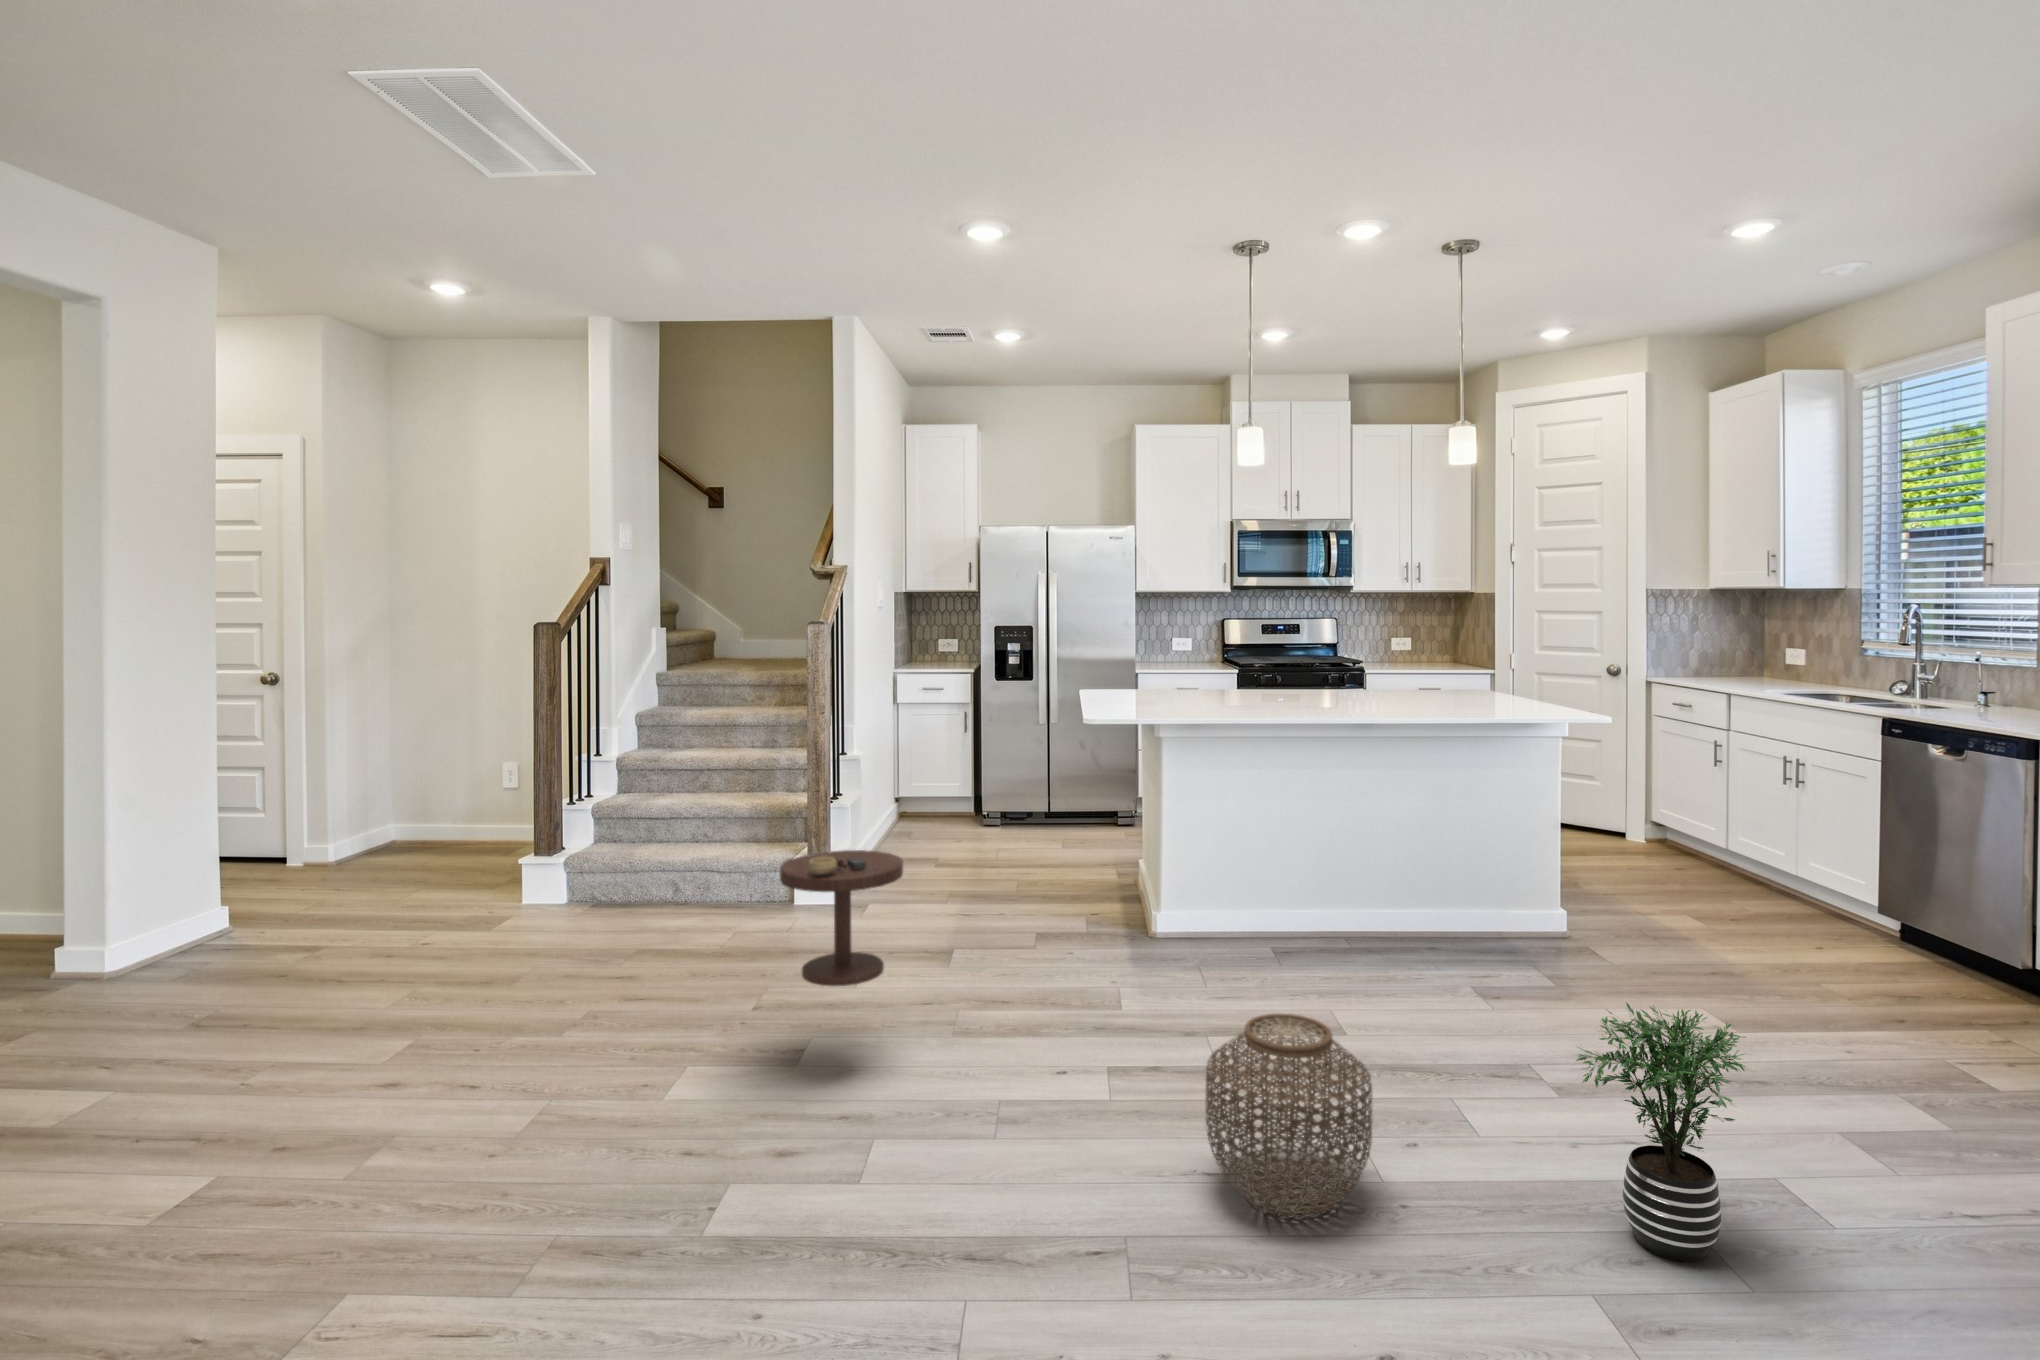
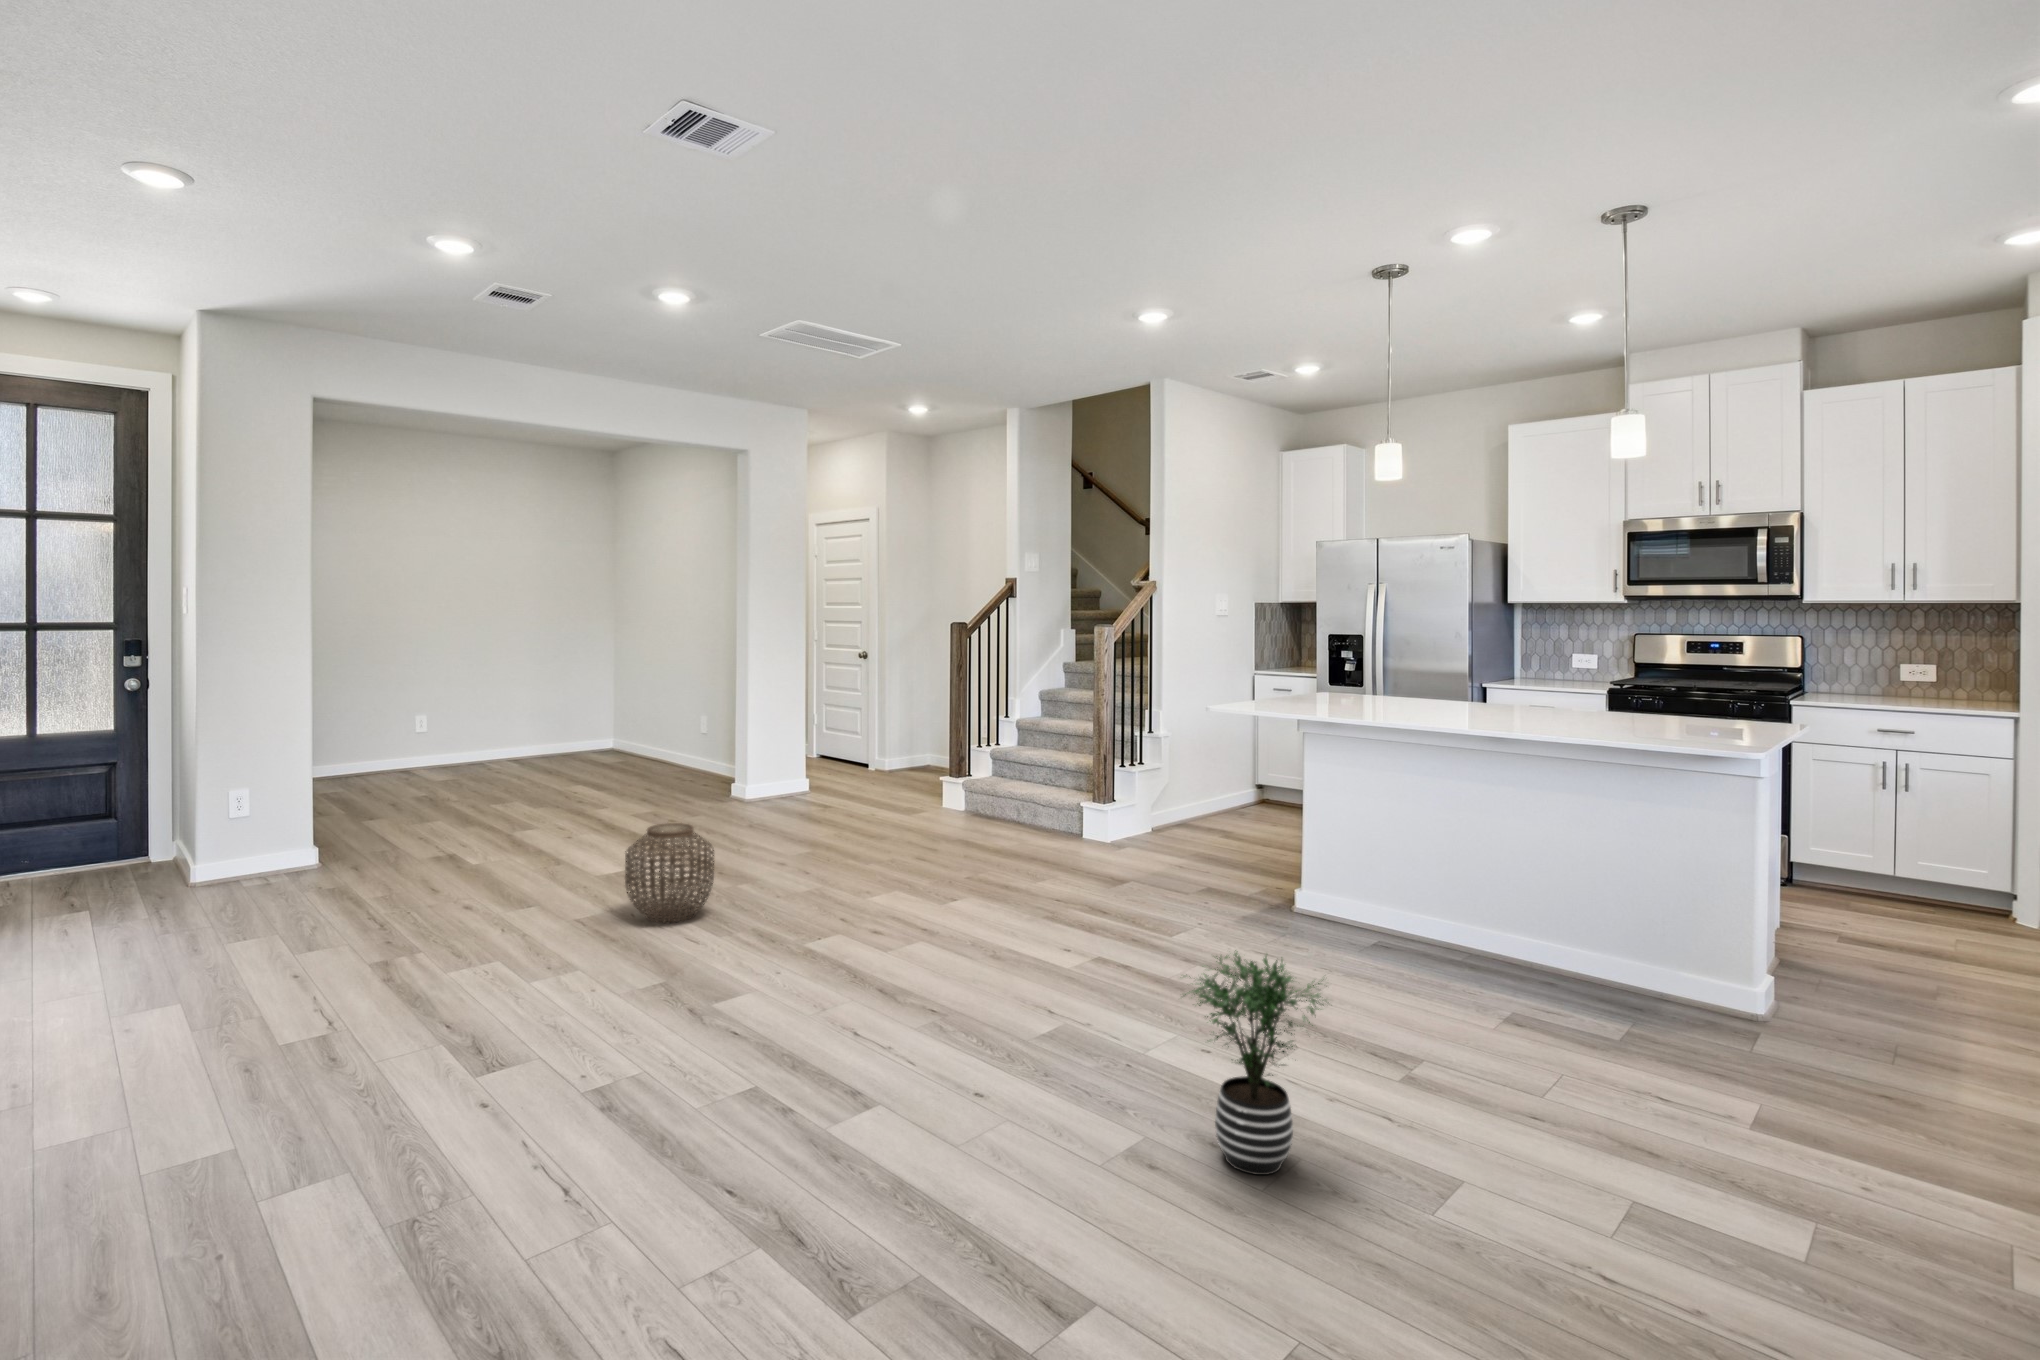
side table: present [780,850,903,986] -> none [898,769,979,922]
woven basket: present [1206,1014,1372,1218] -> present [625,823,714,923]

